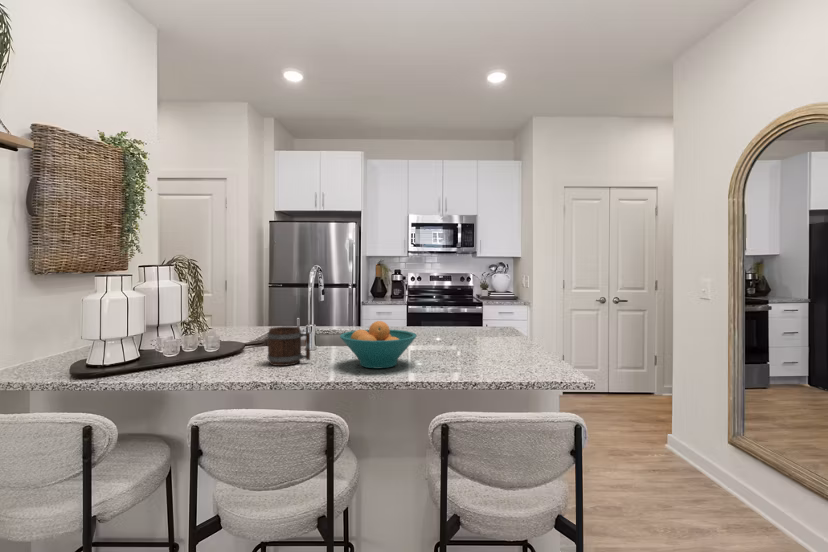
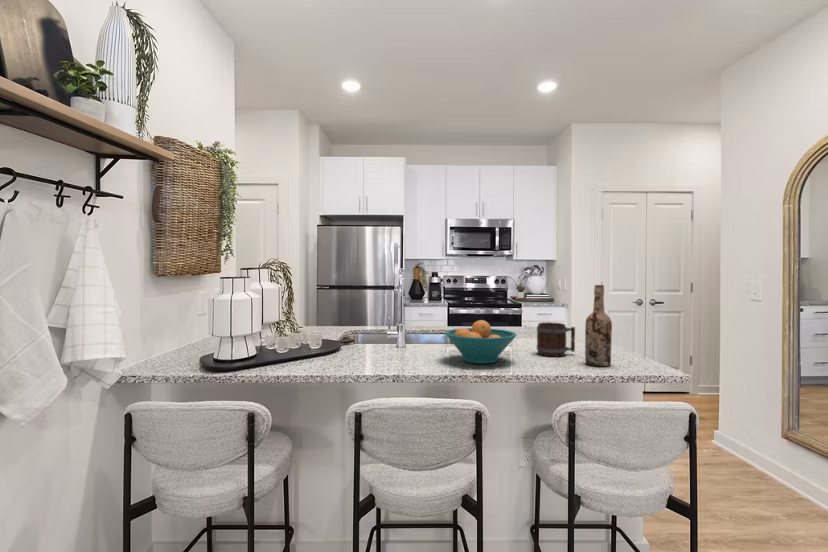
wine bottle: none [489,283,516,371] -> present [585,285,612,366]
mug: present [267,327,310,366] -> present [537,322,575,356]

